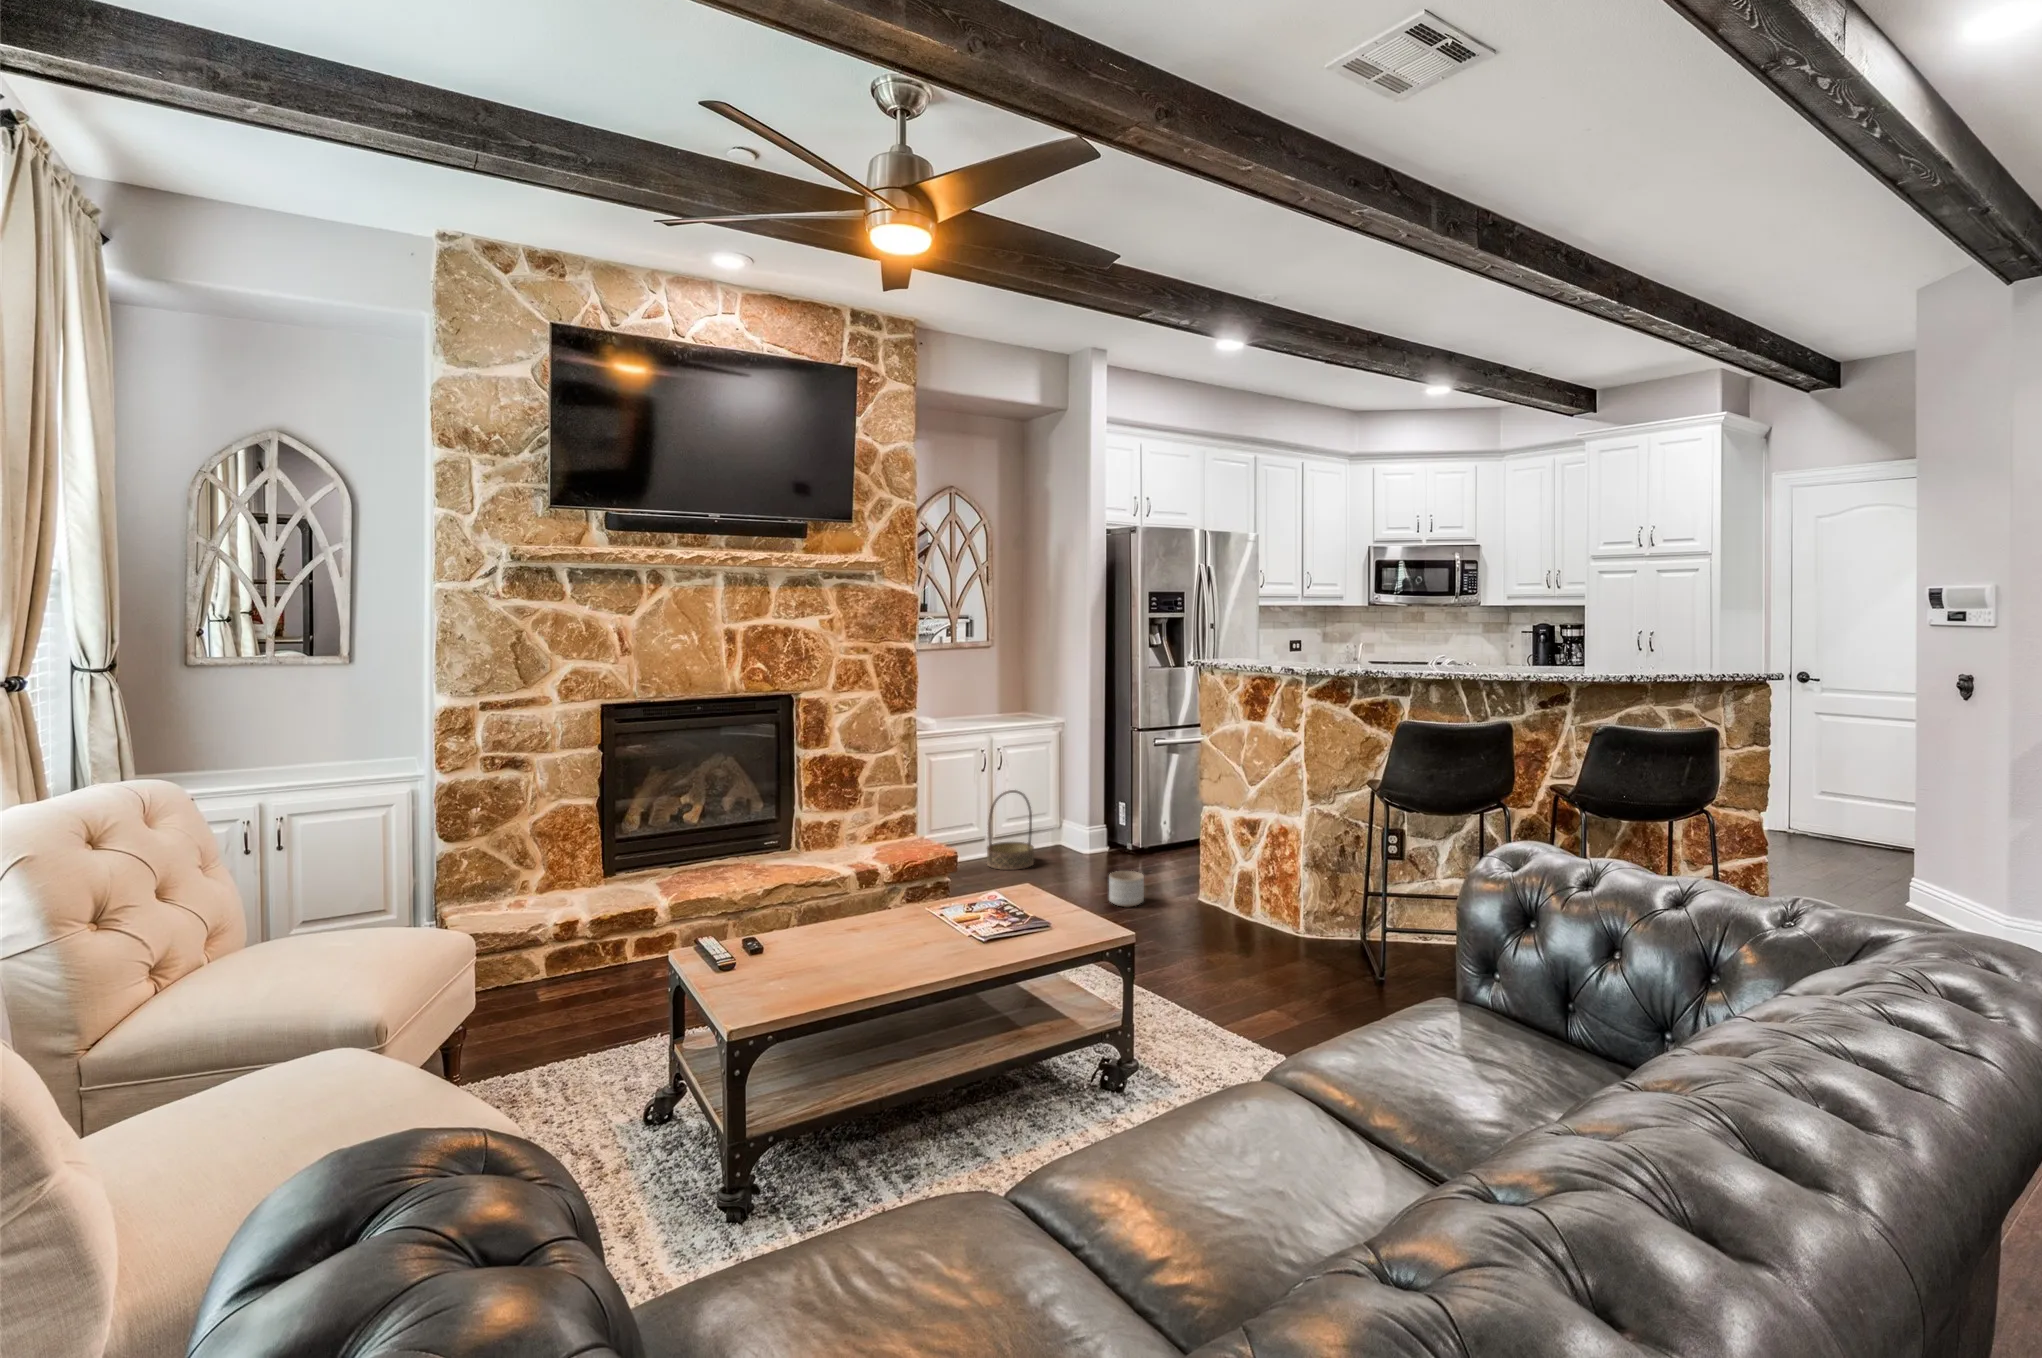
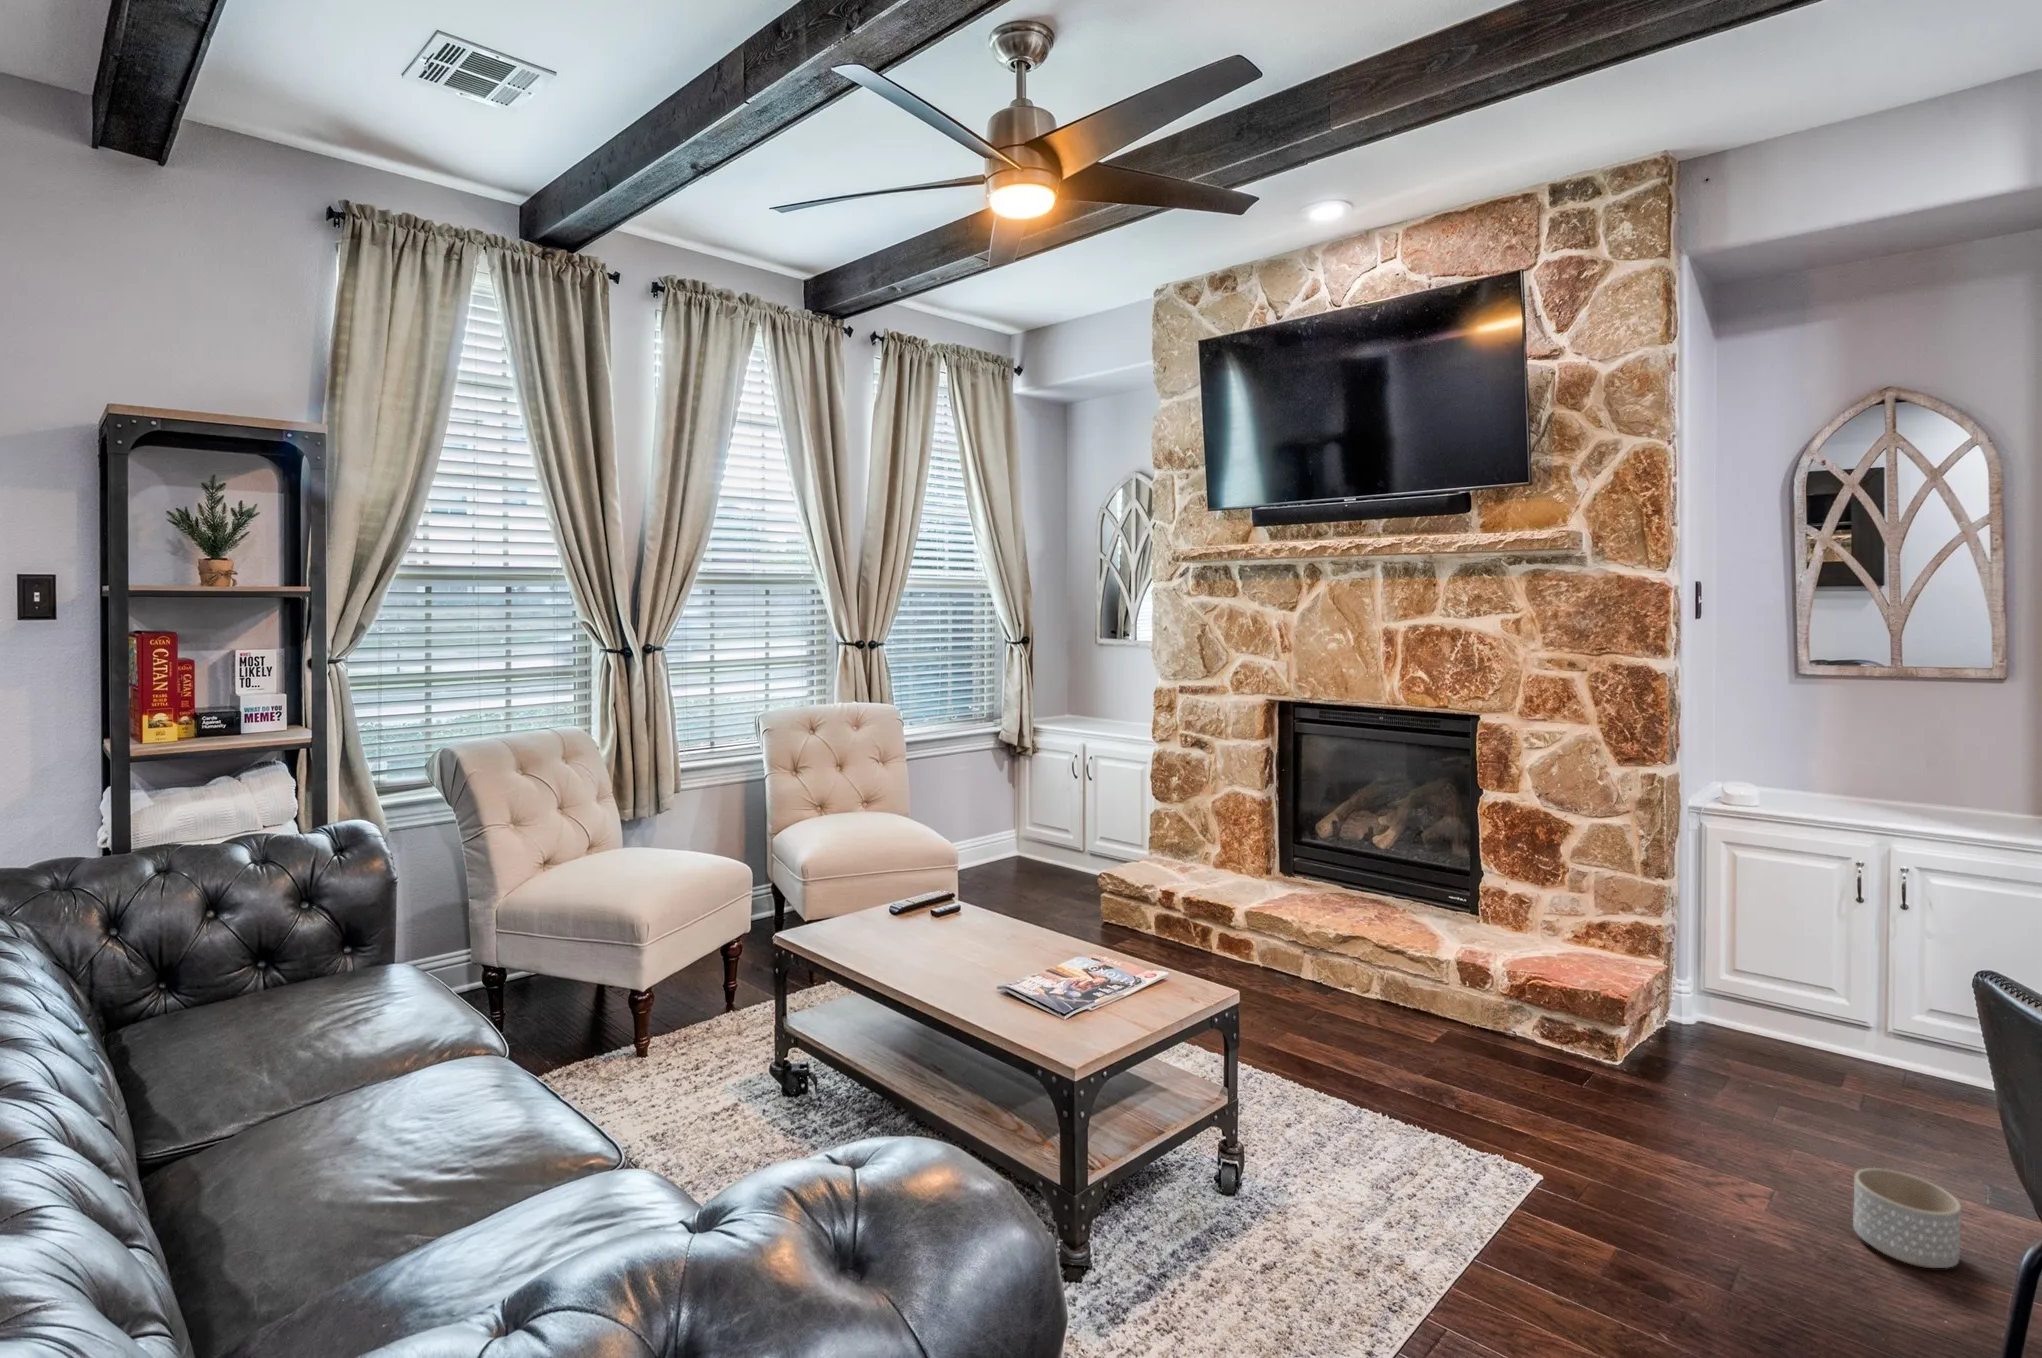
basket: present [987,790,1034,870] -> none [1828,948,1963,1110]

